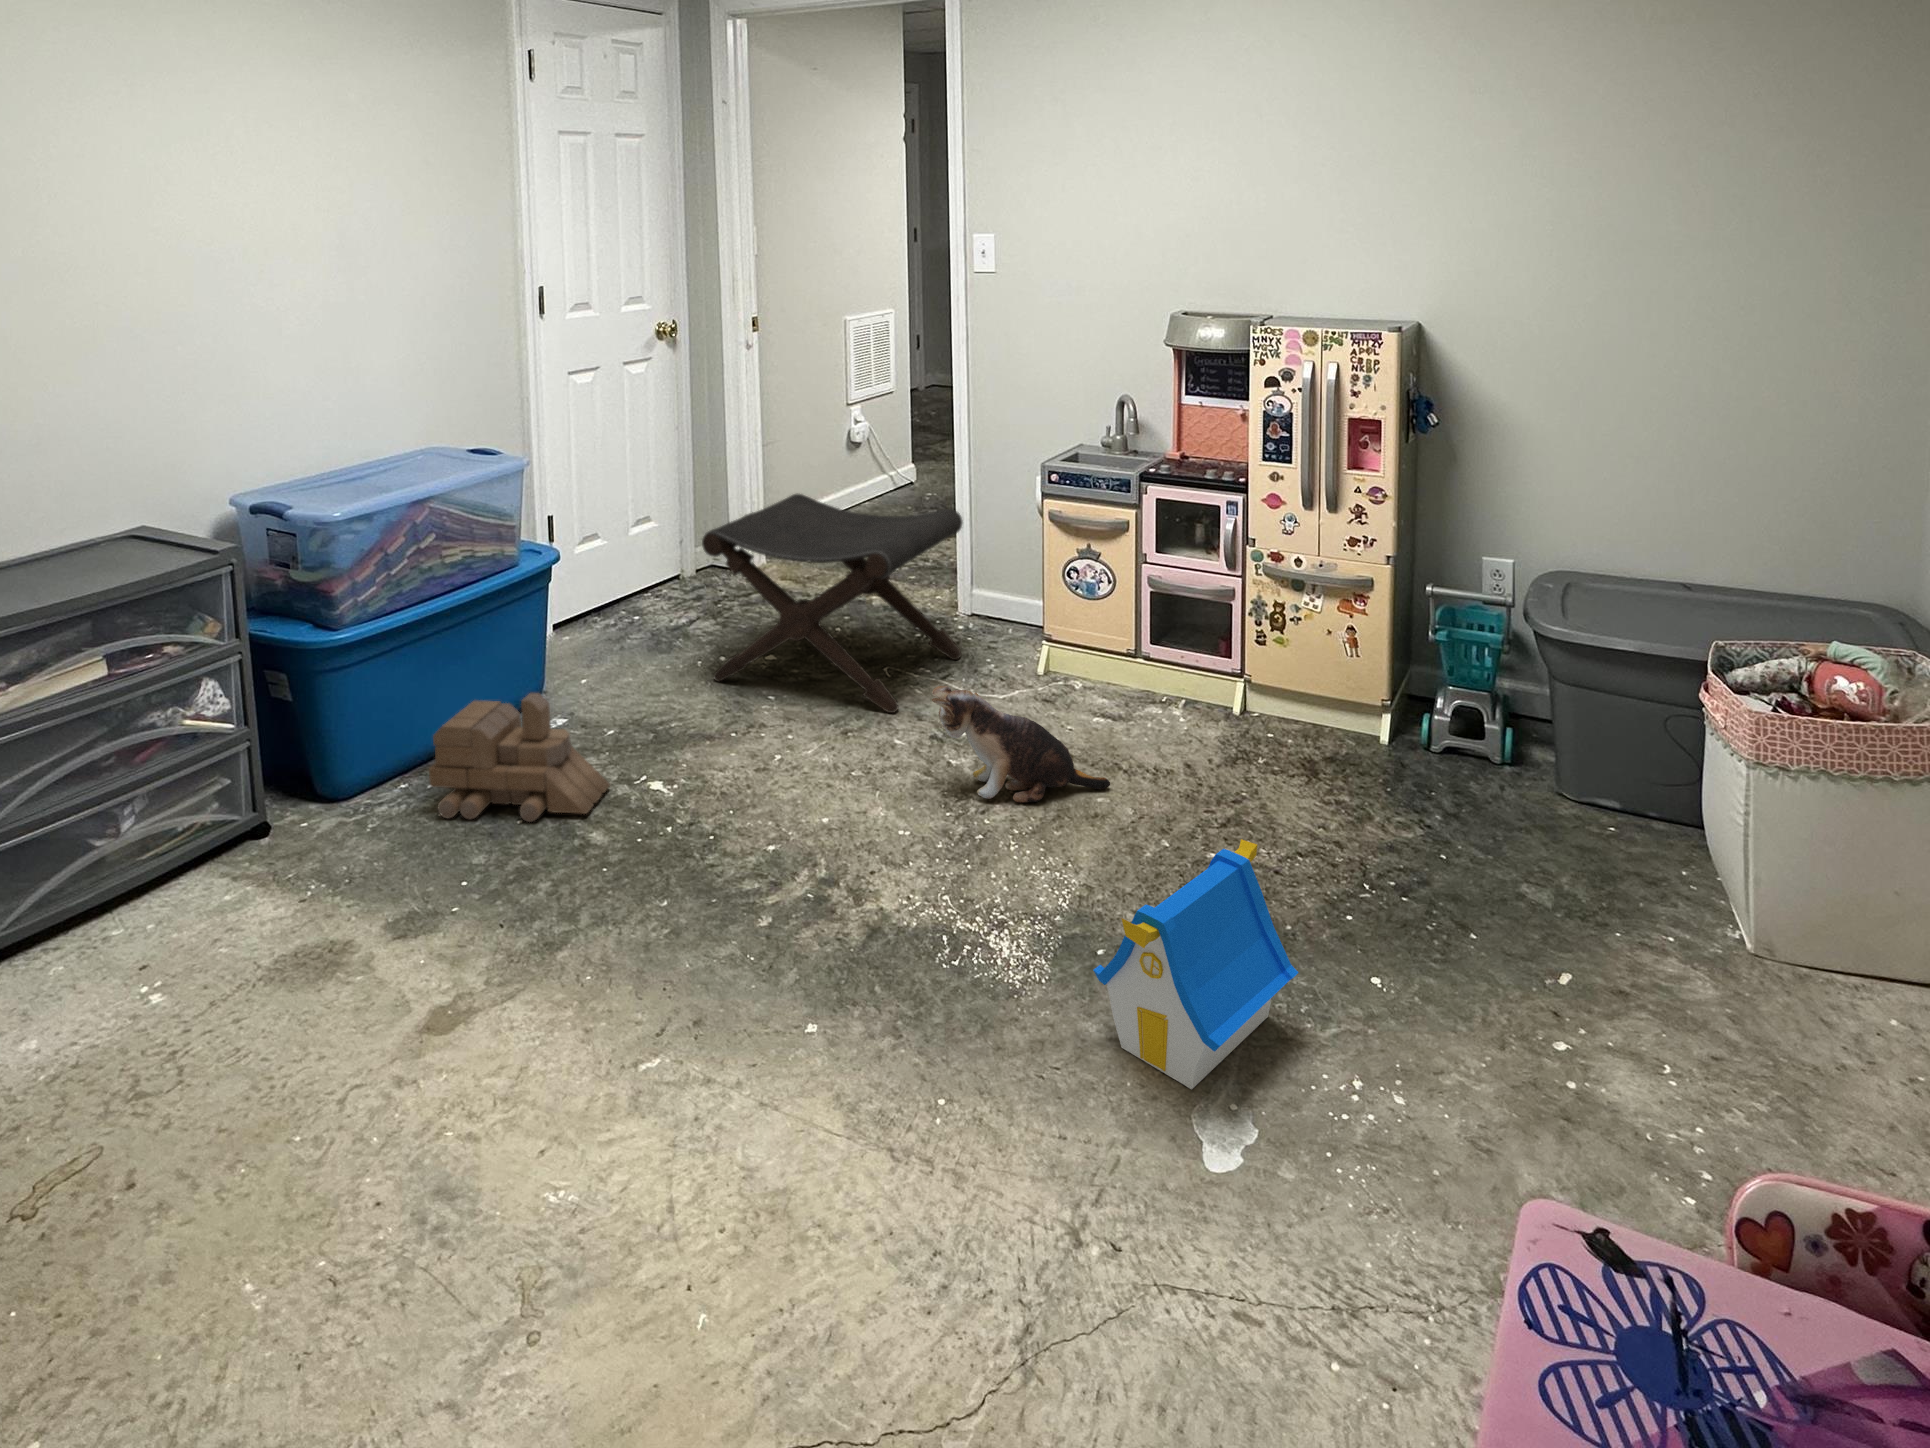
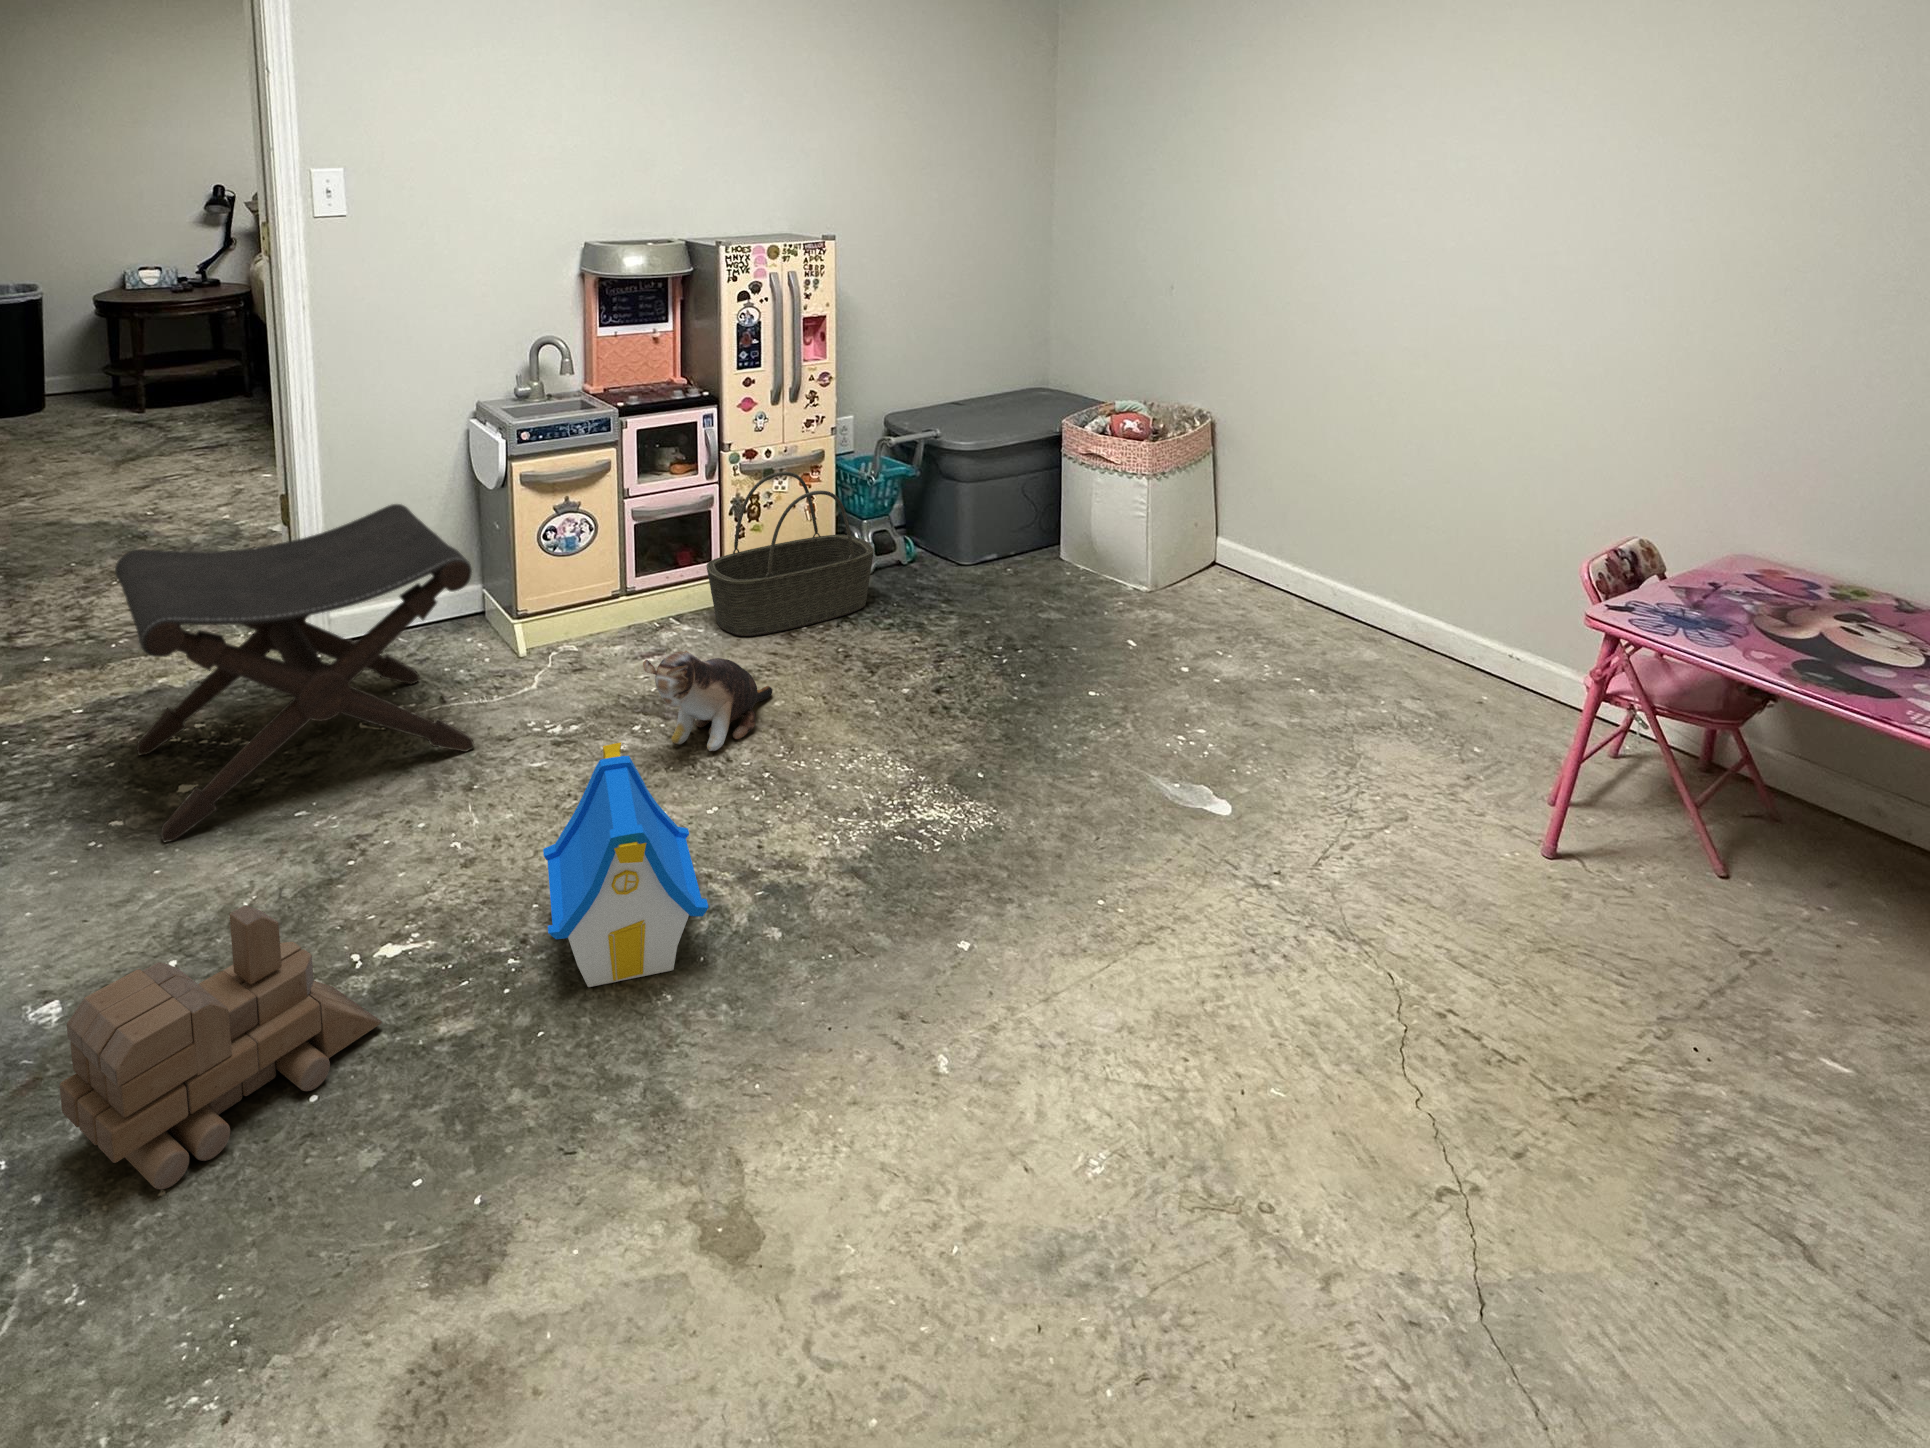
basket: none [1178,583,1376,770] -> present [706,472,874,636]
toy house: present [1093,839,1299,1089] -> present [543,742,709,987]

